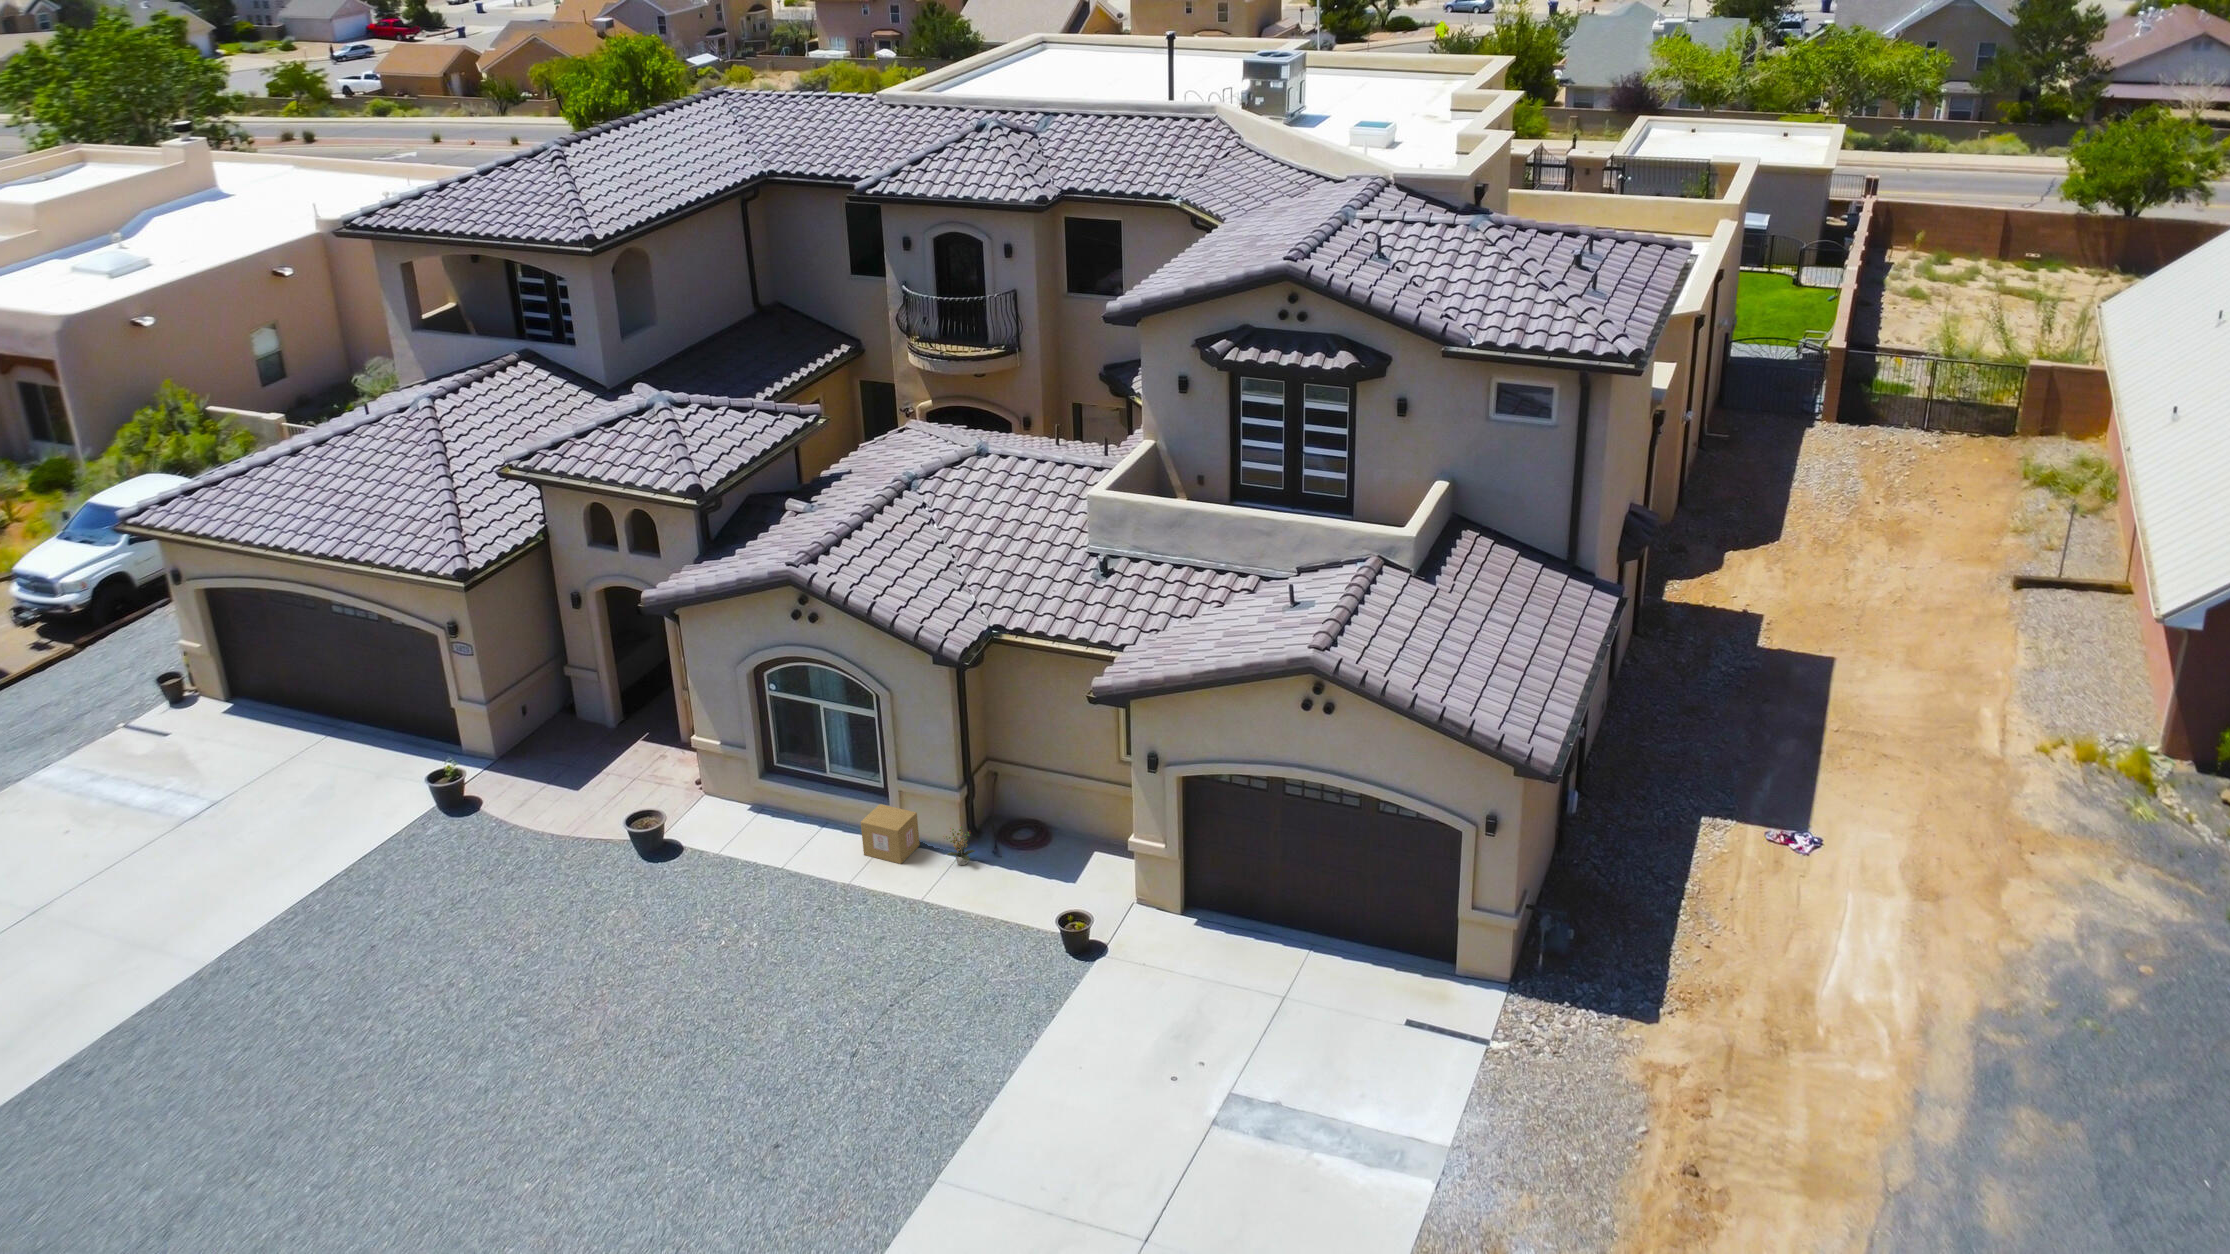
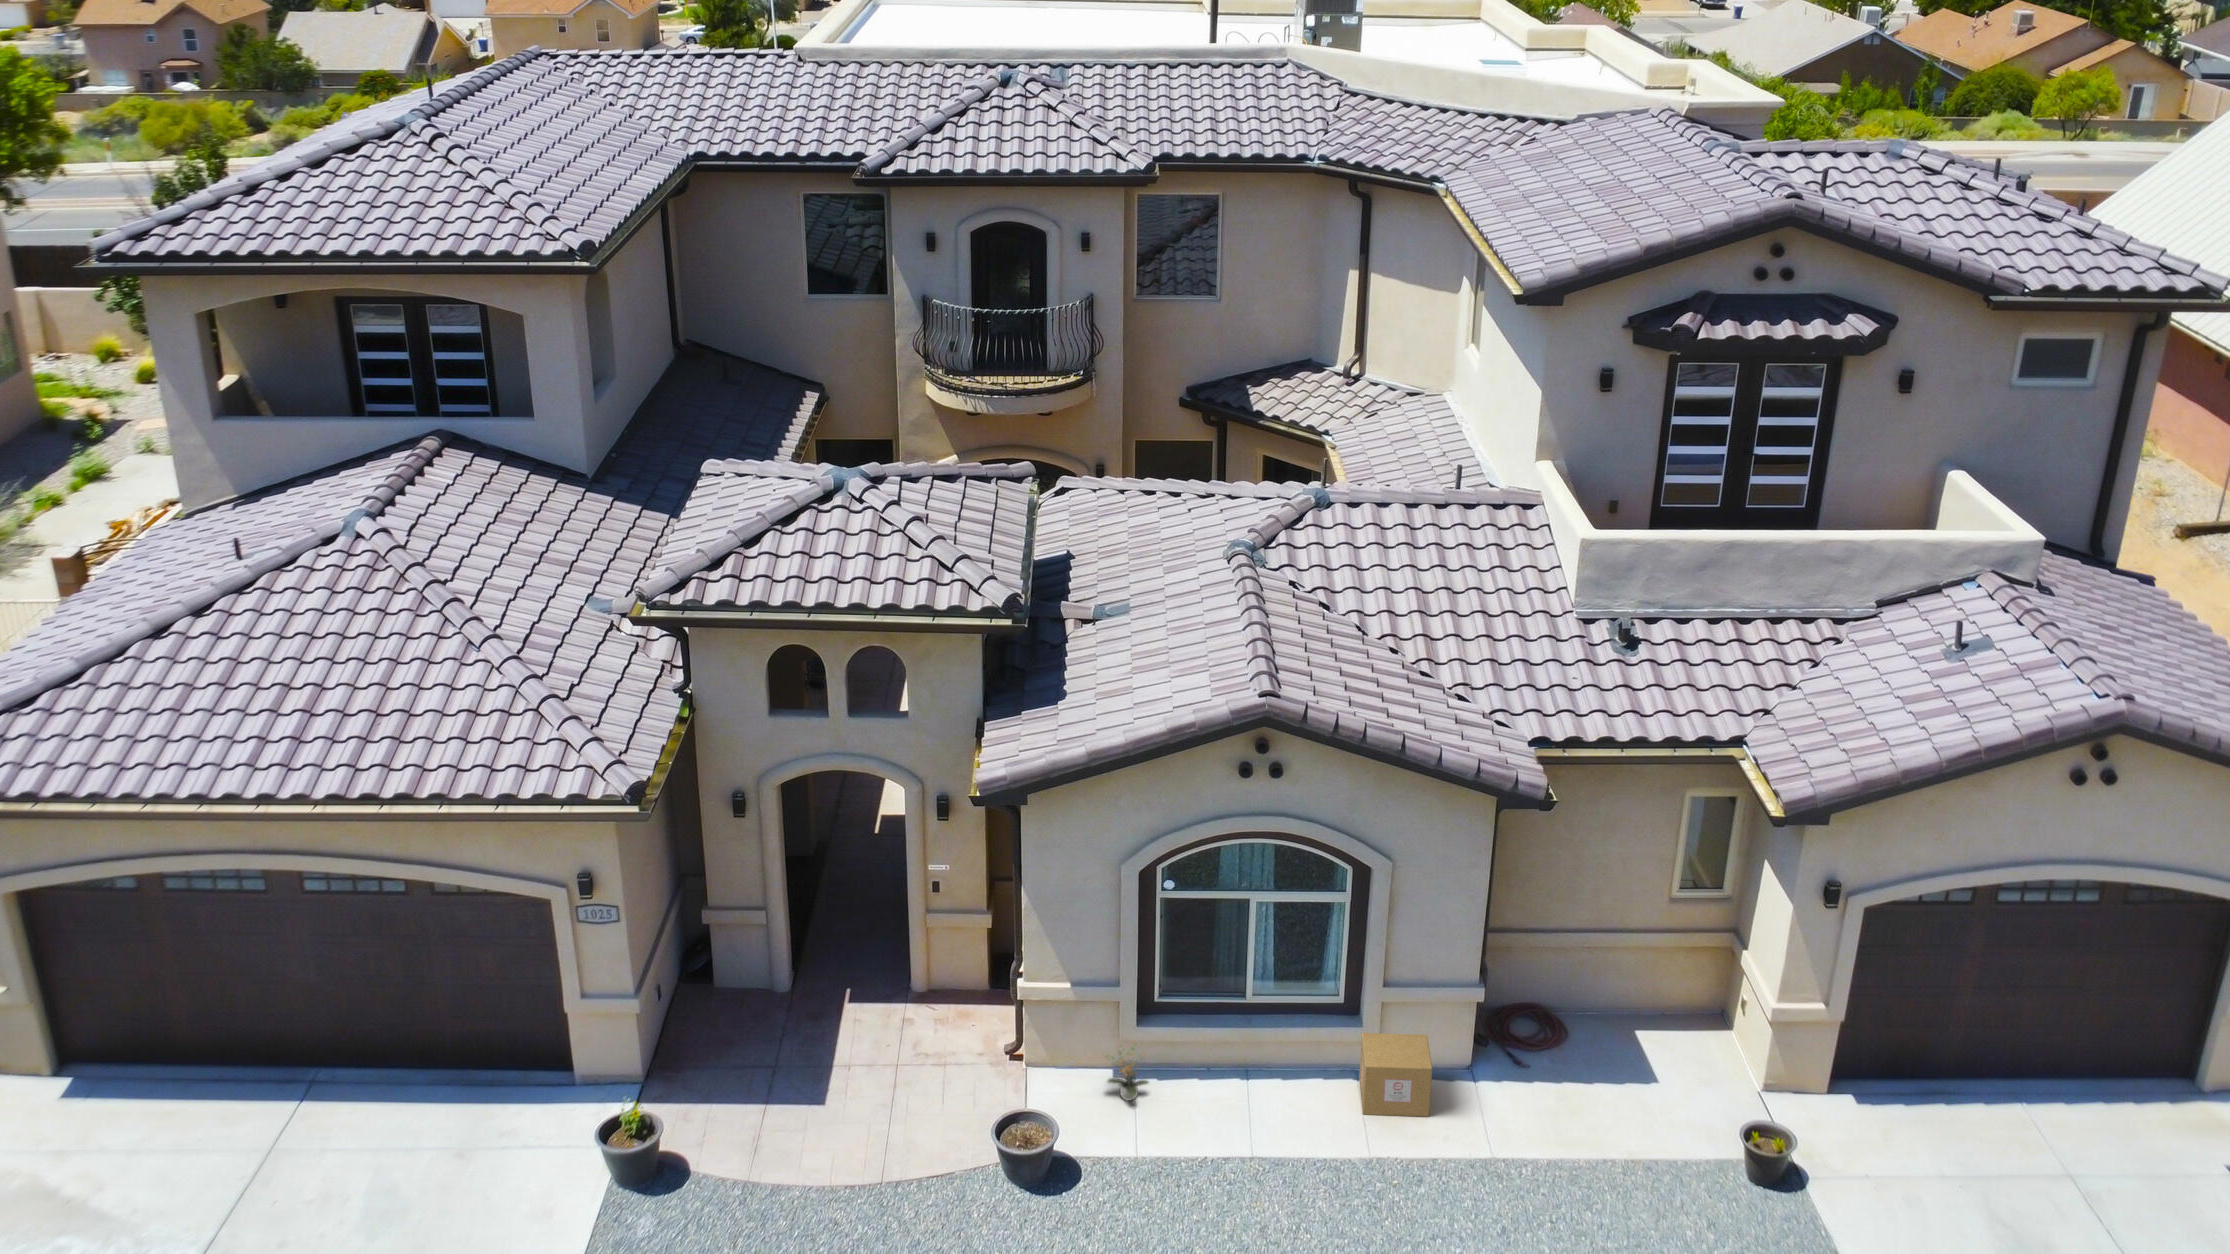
potted plant: present [946,826,975,865] -> present [1106,1047,1149,1101]

